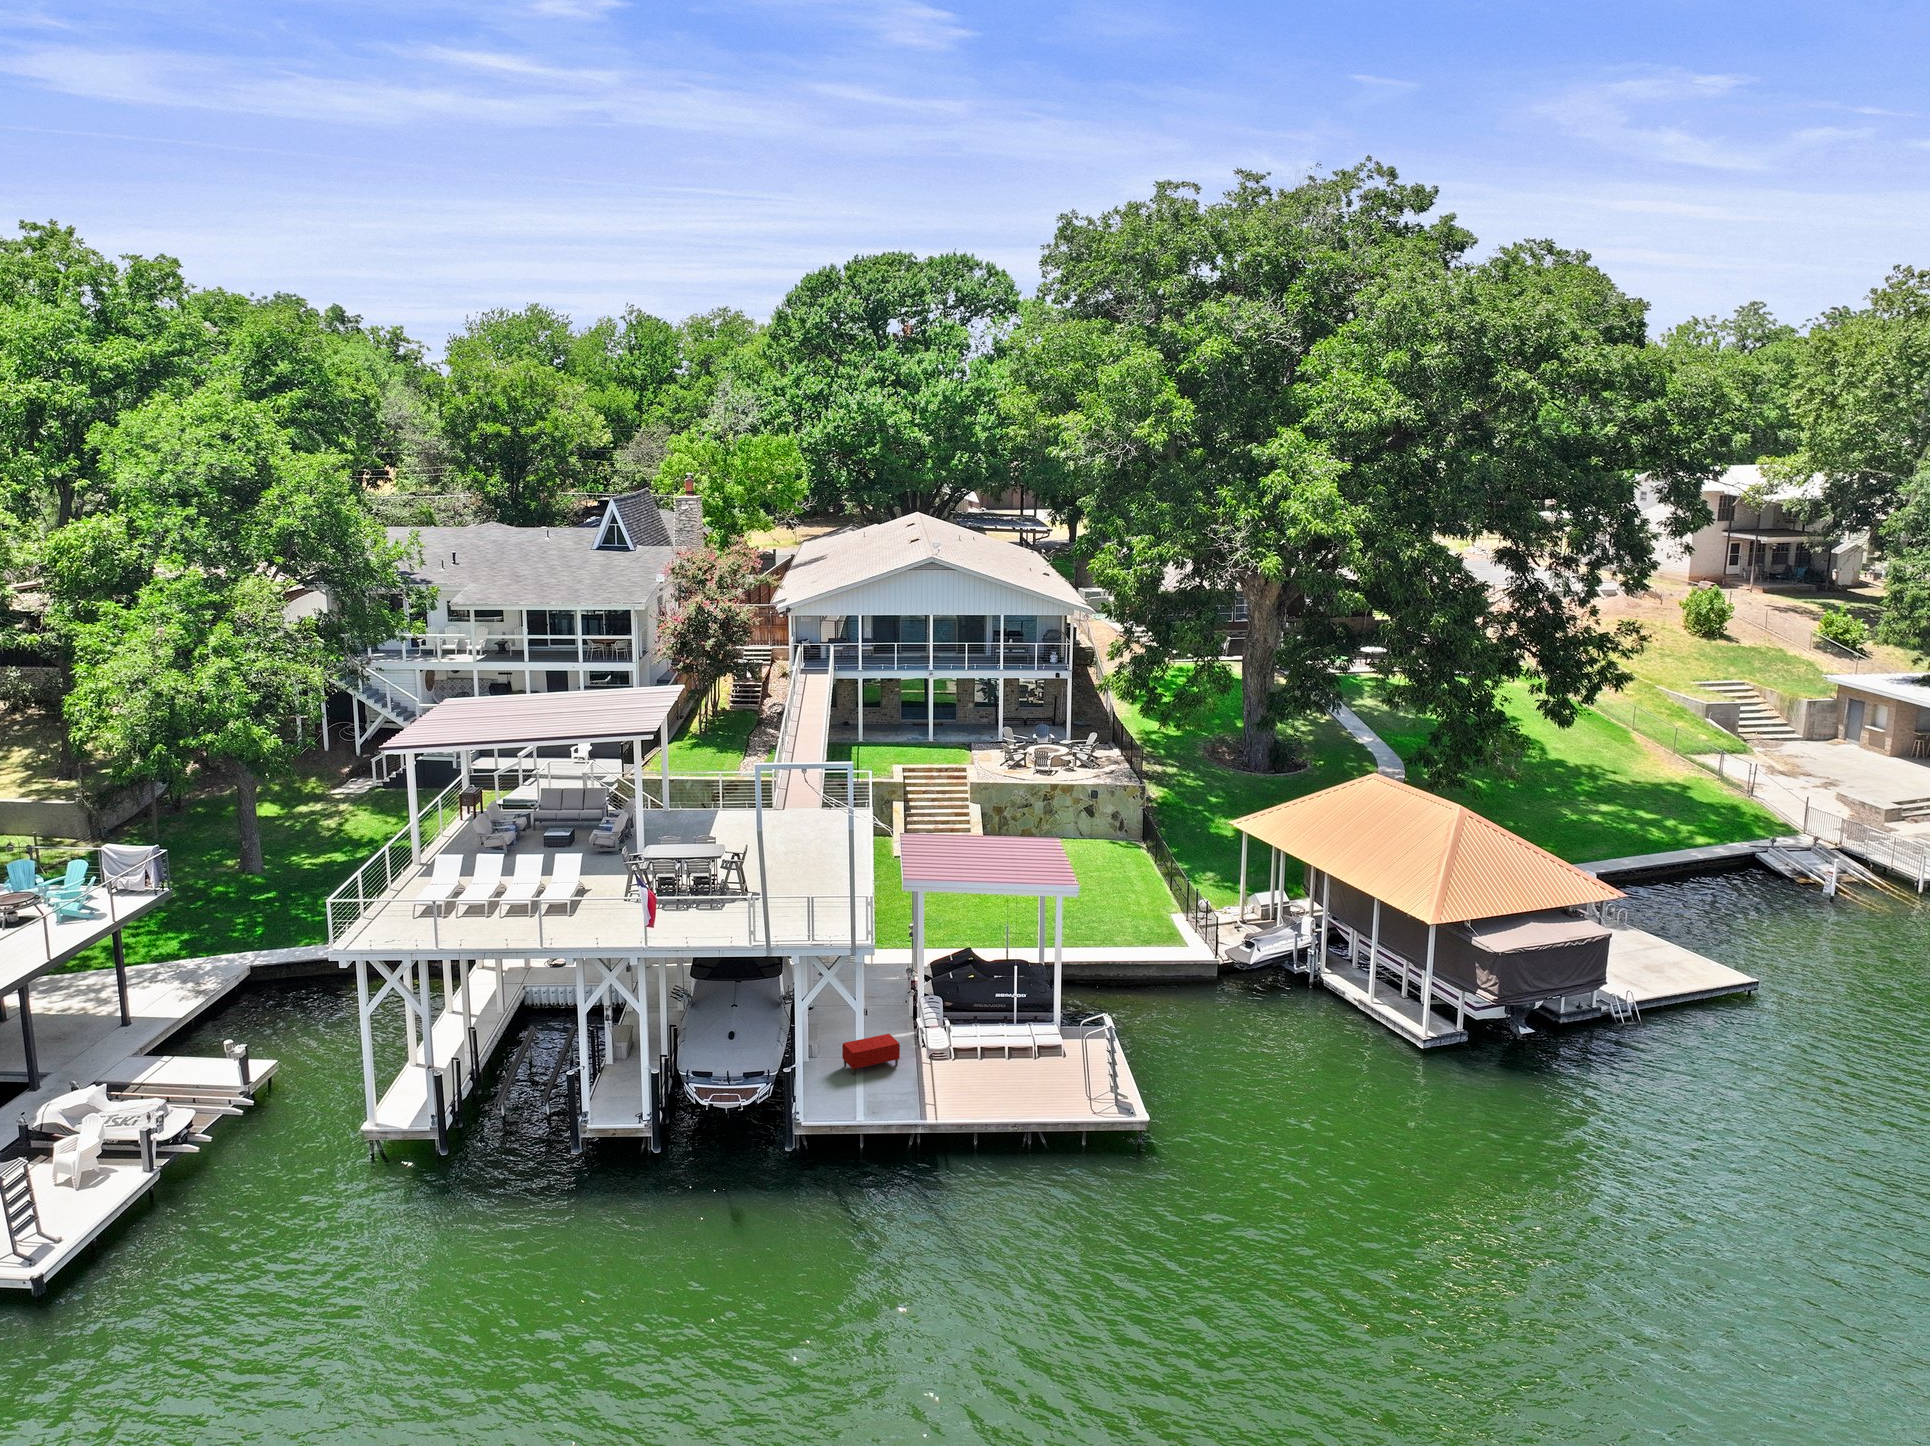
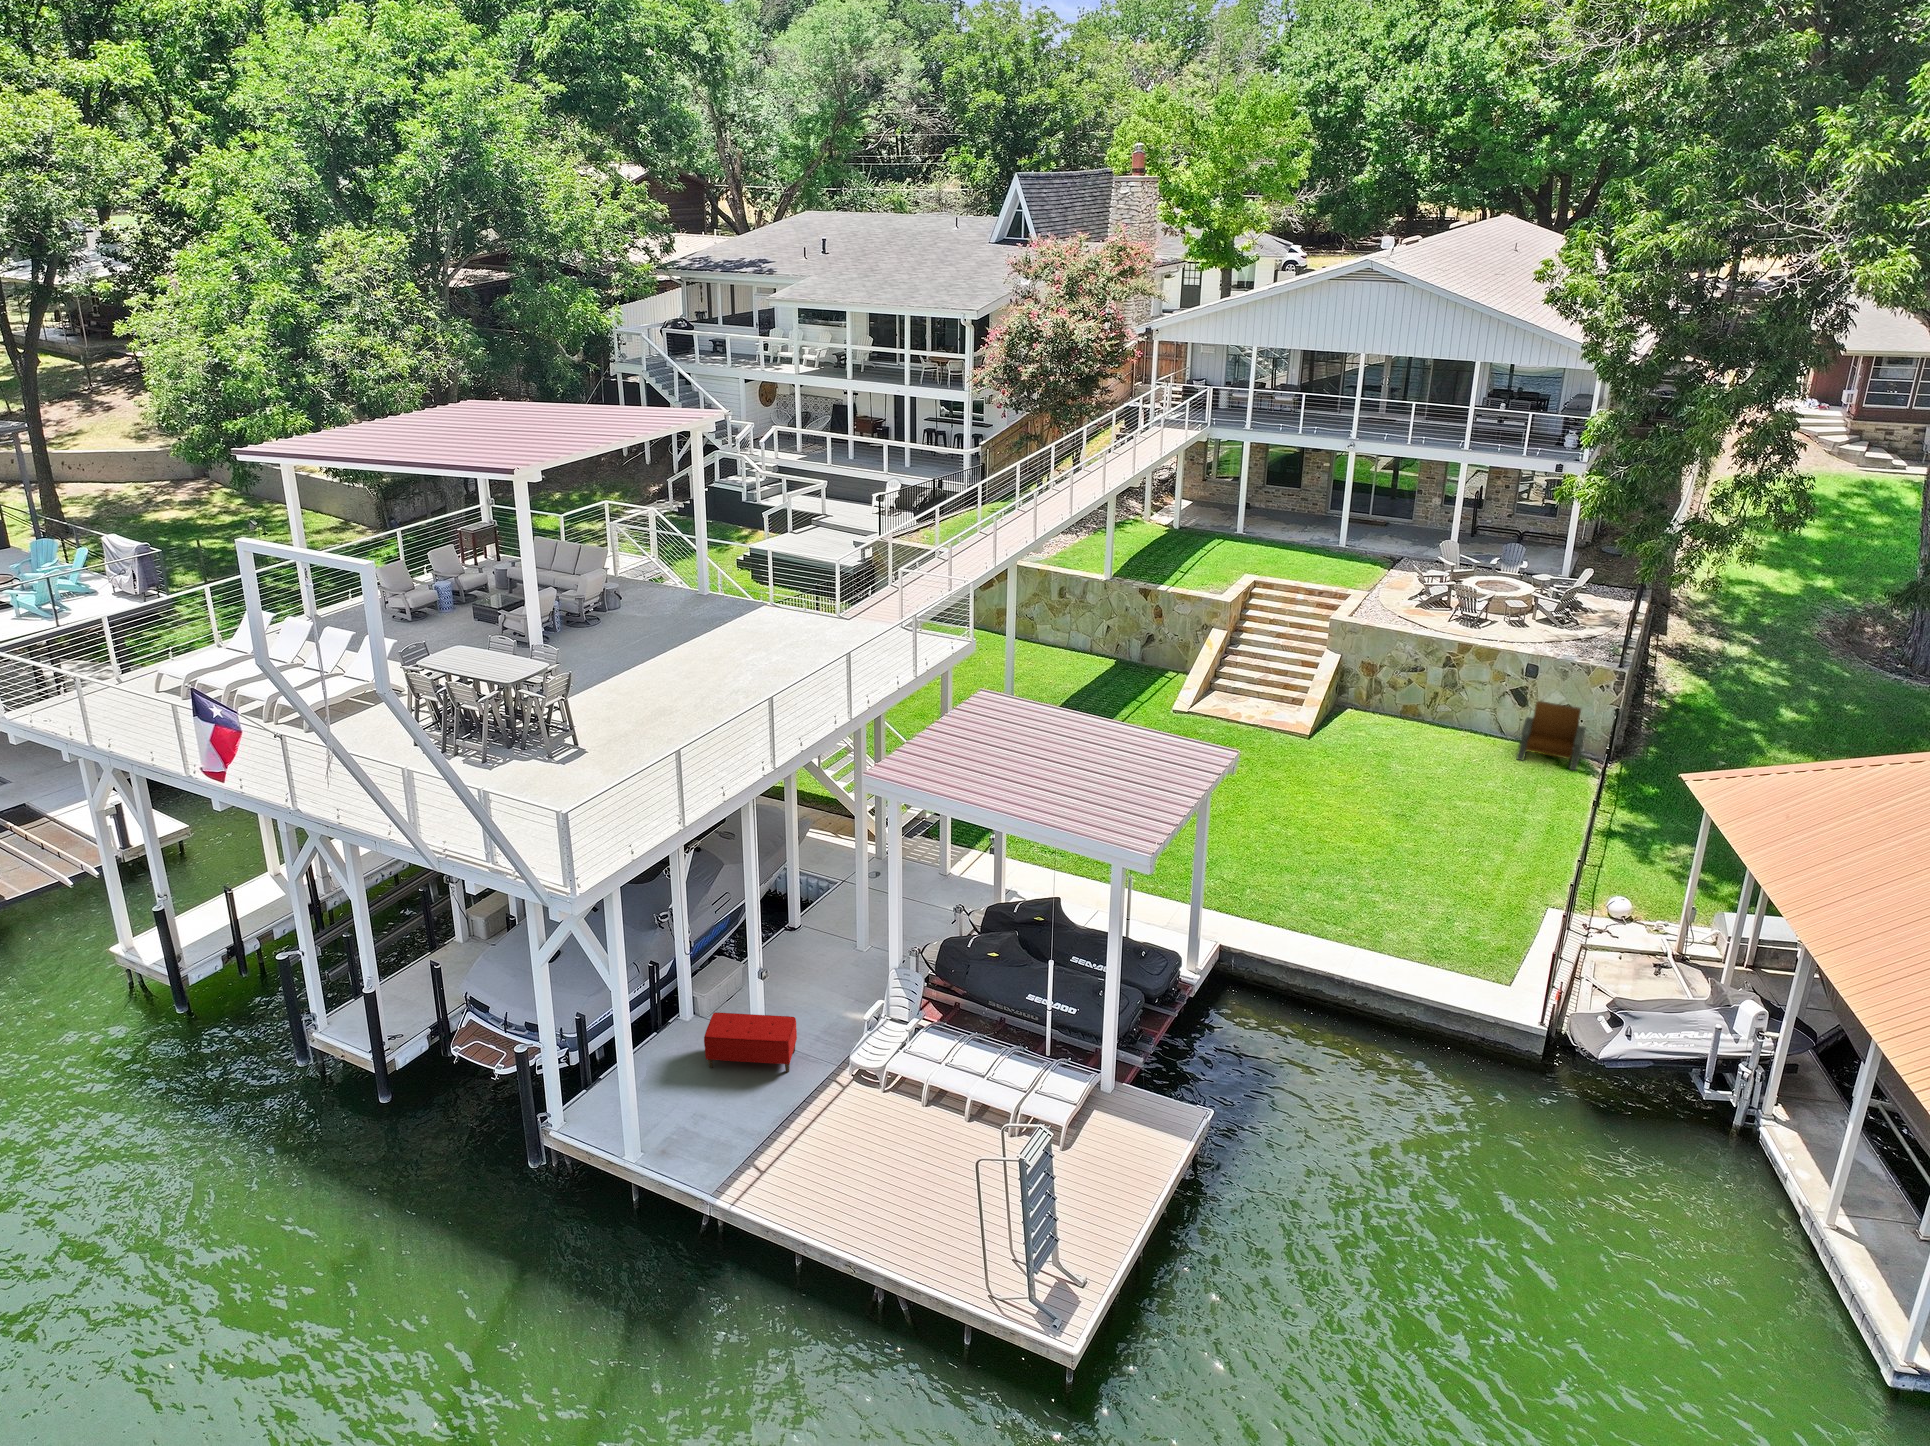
lounge chair: none [1099,812,1139,848] -> present [1517,701,1586,771]

